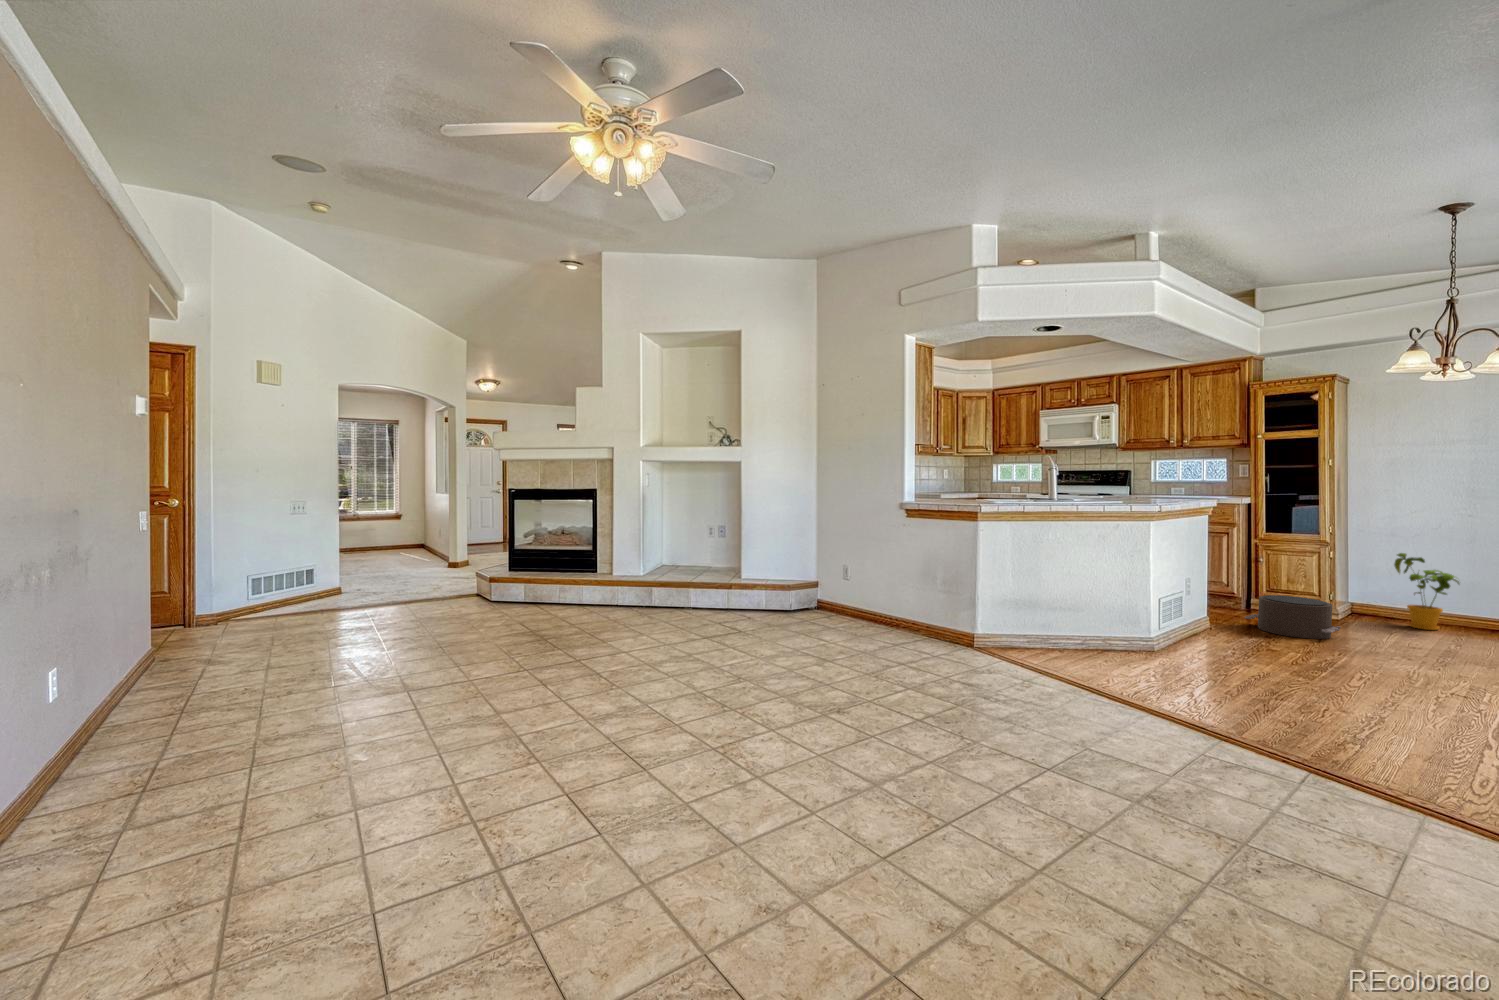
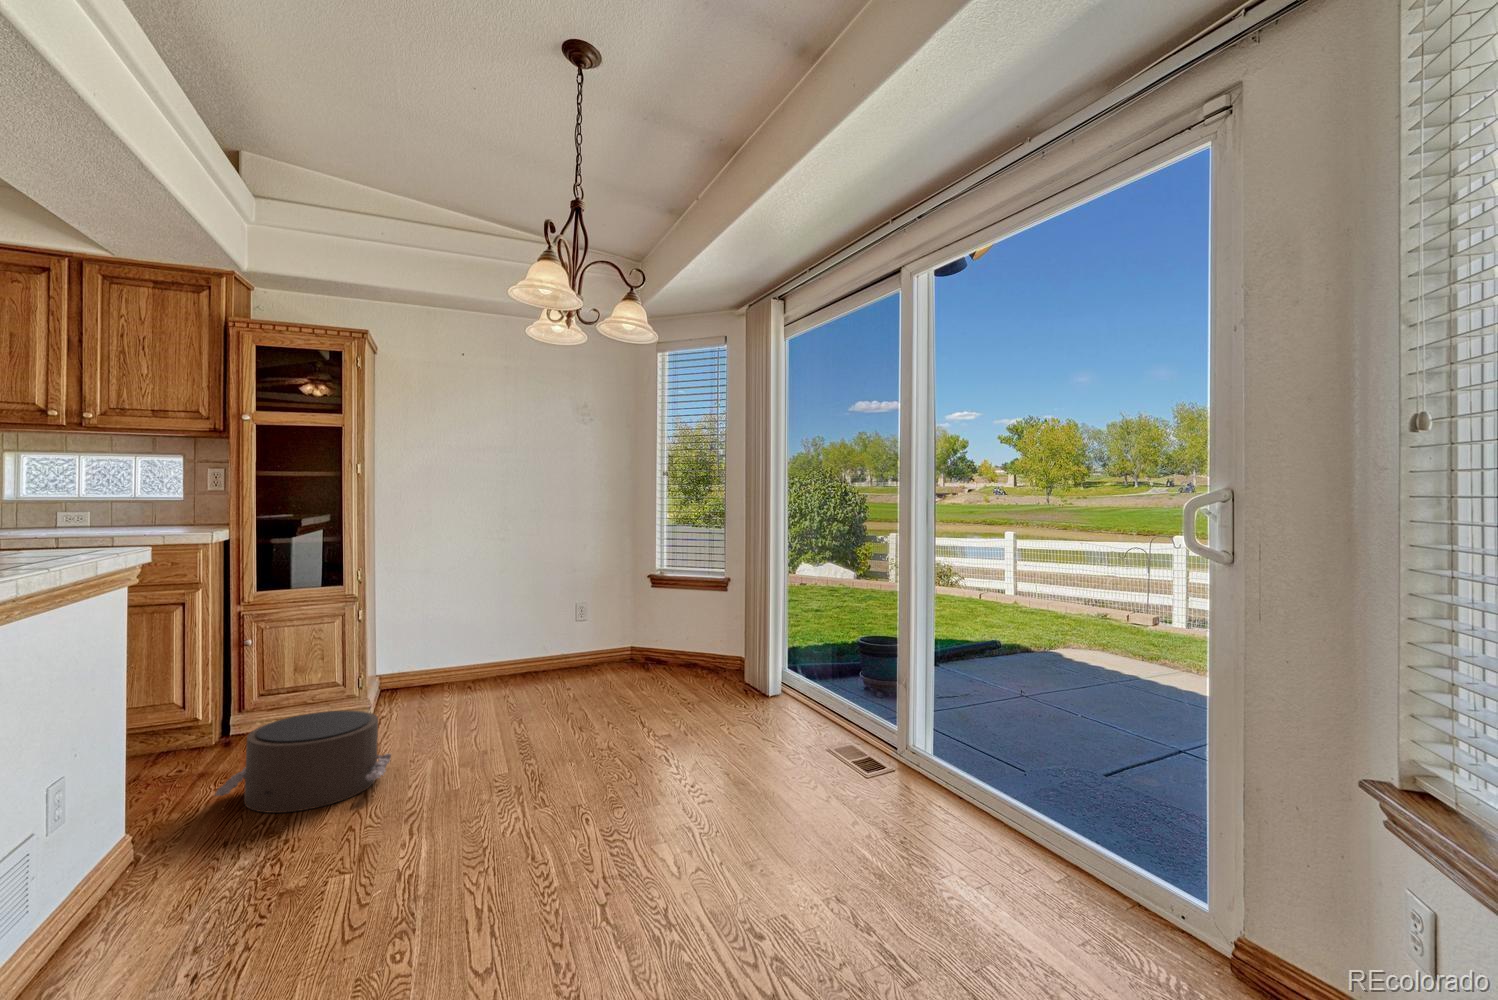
house plant: present [1394,553,1459,630] -> none [438,603,507,706]

